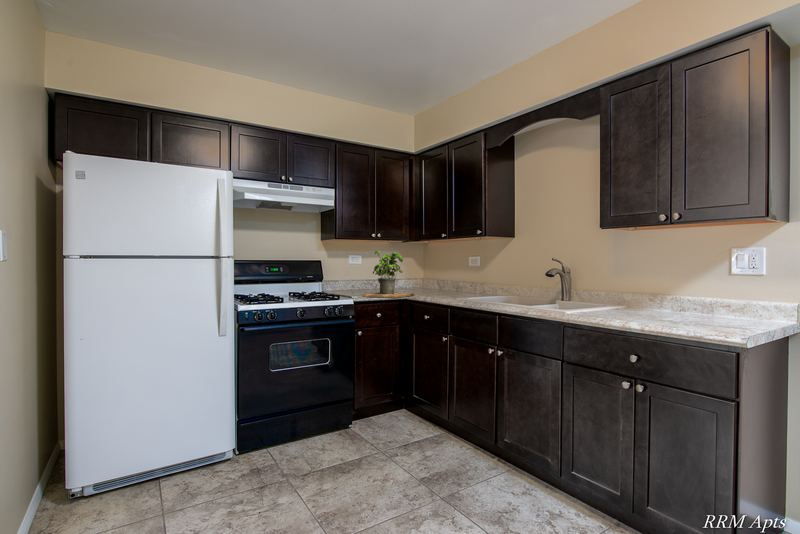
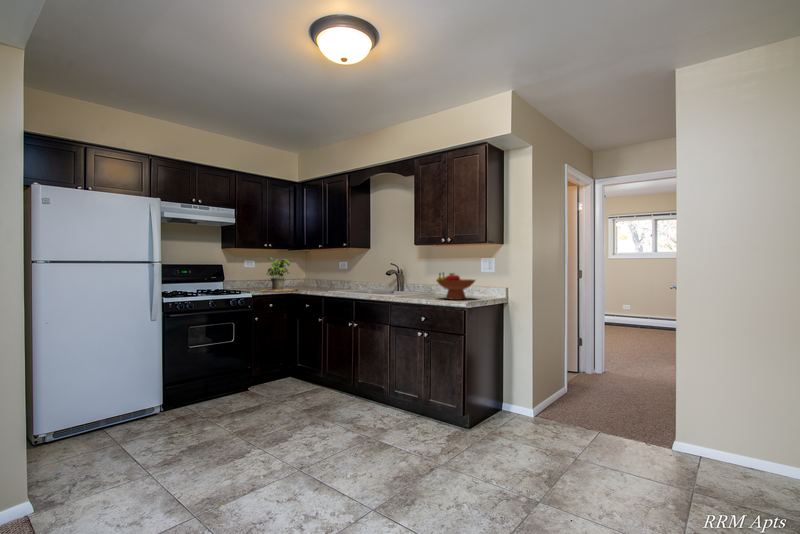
fruit bowl: none [655,273,749,325] -> present [436,273,475,300]

